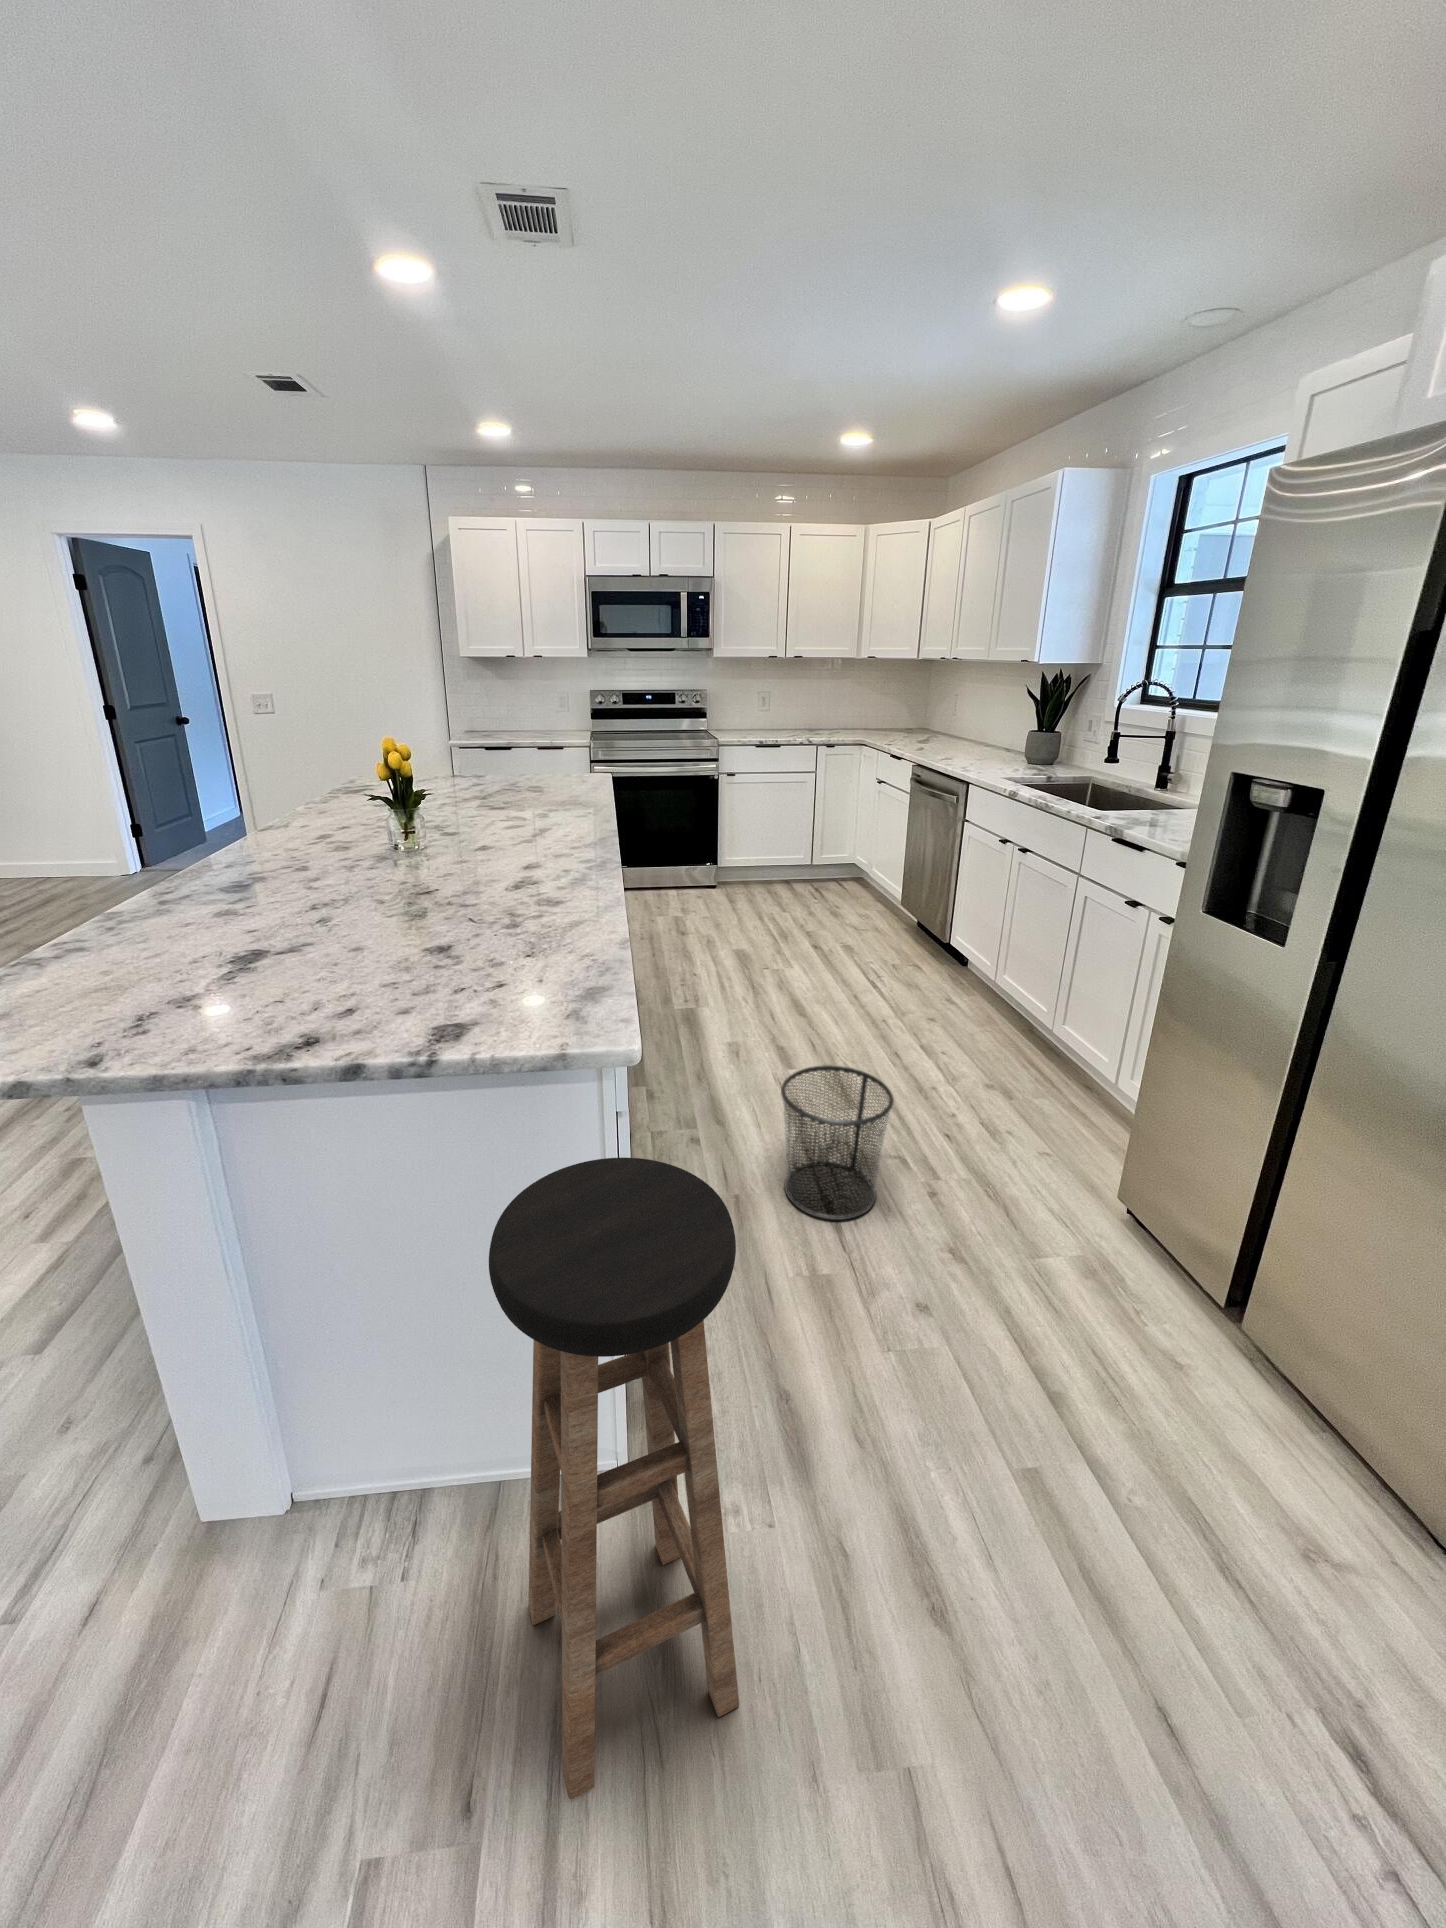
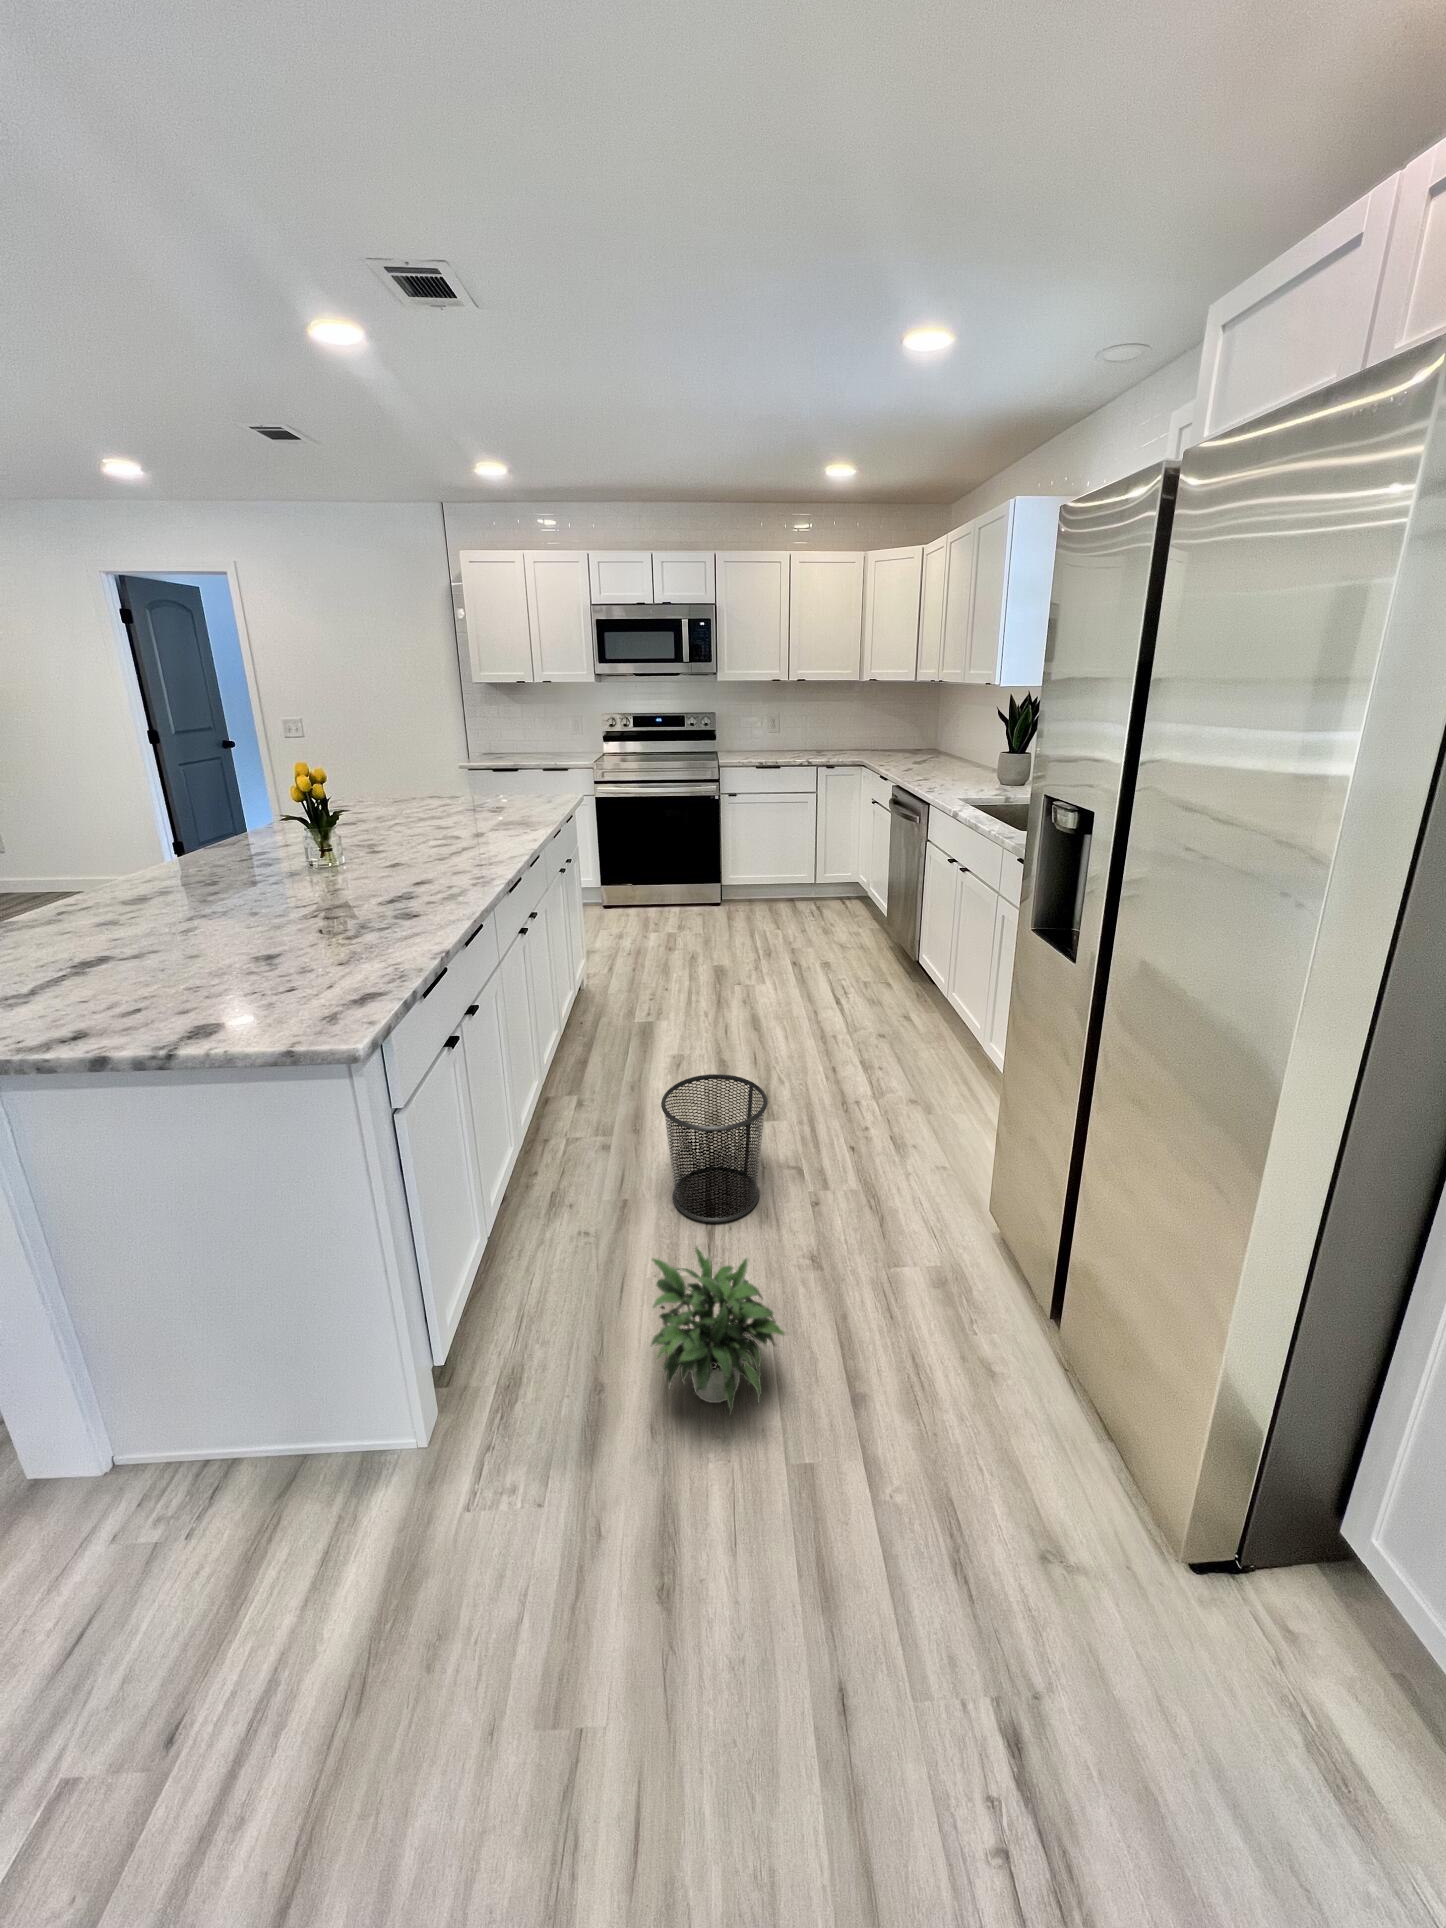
bar stool: present [489,1158,739,1799] -> none [141,1148,449,1739]
potted plant: none [816,1245,994,1424] -> present [651,1247,785,1415]

